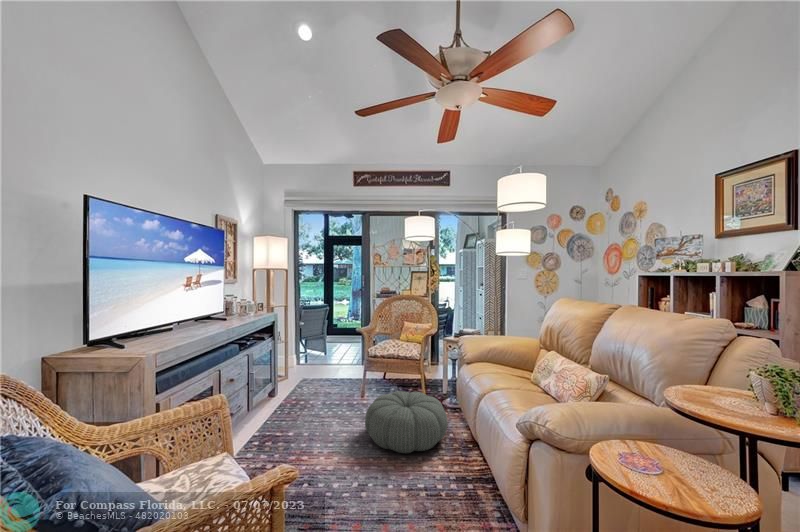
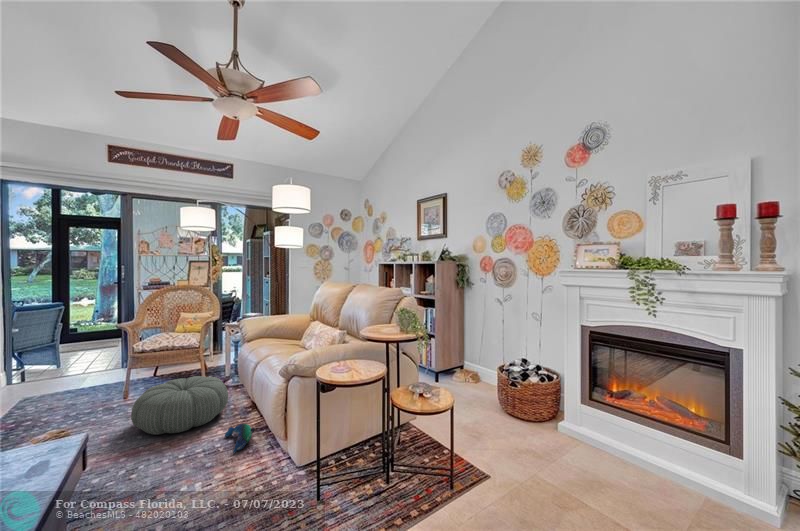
plush toy: none [445,466,479,506] -> present [225,424,255,453]

